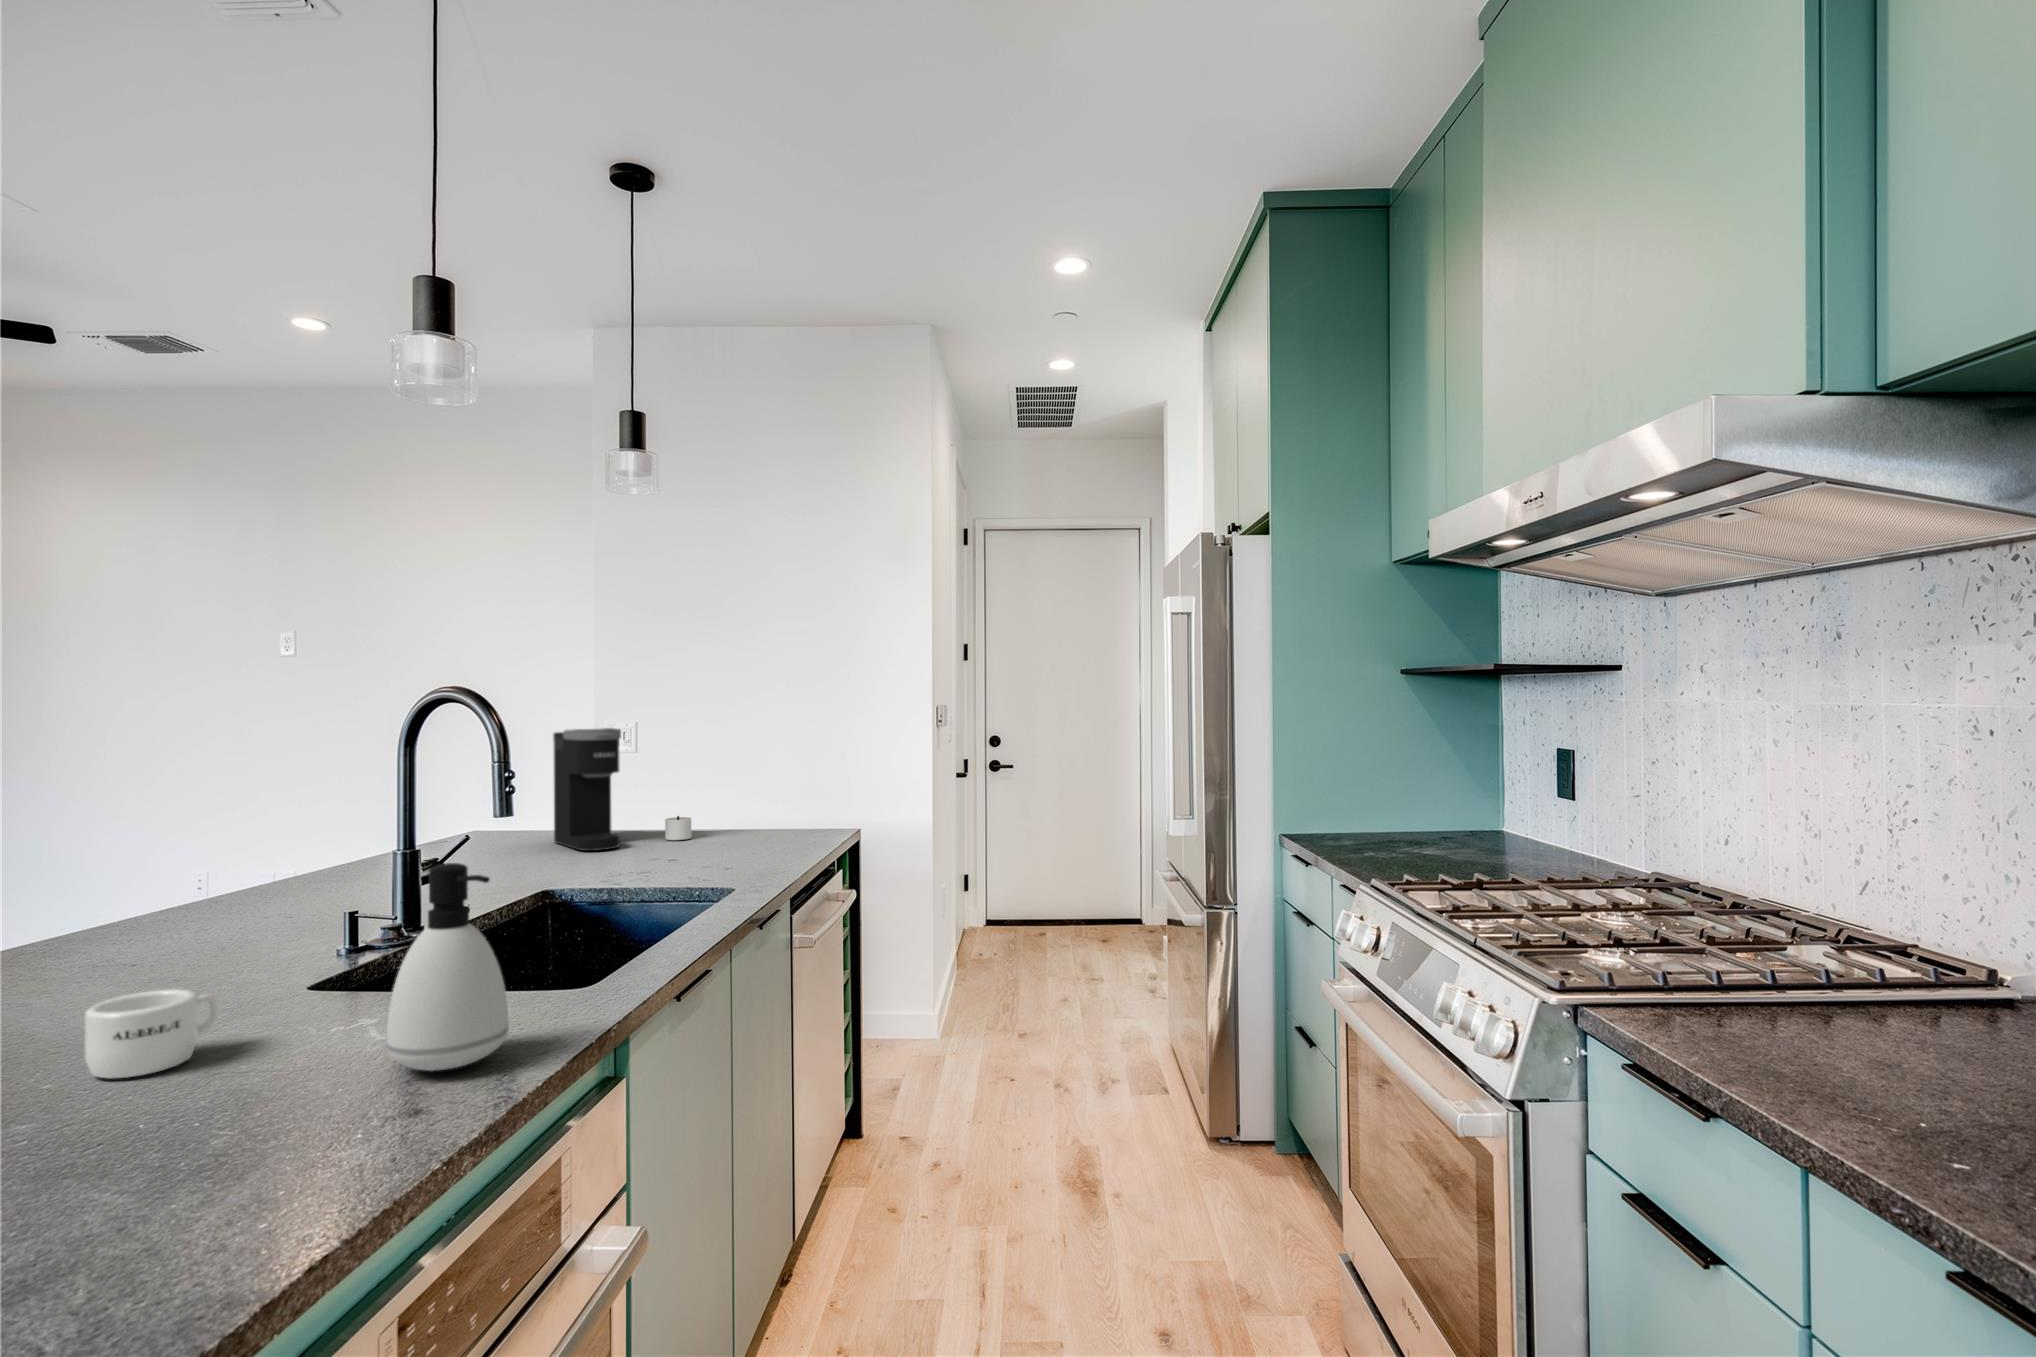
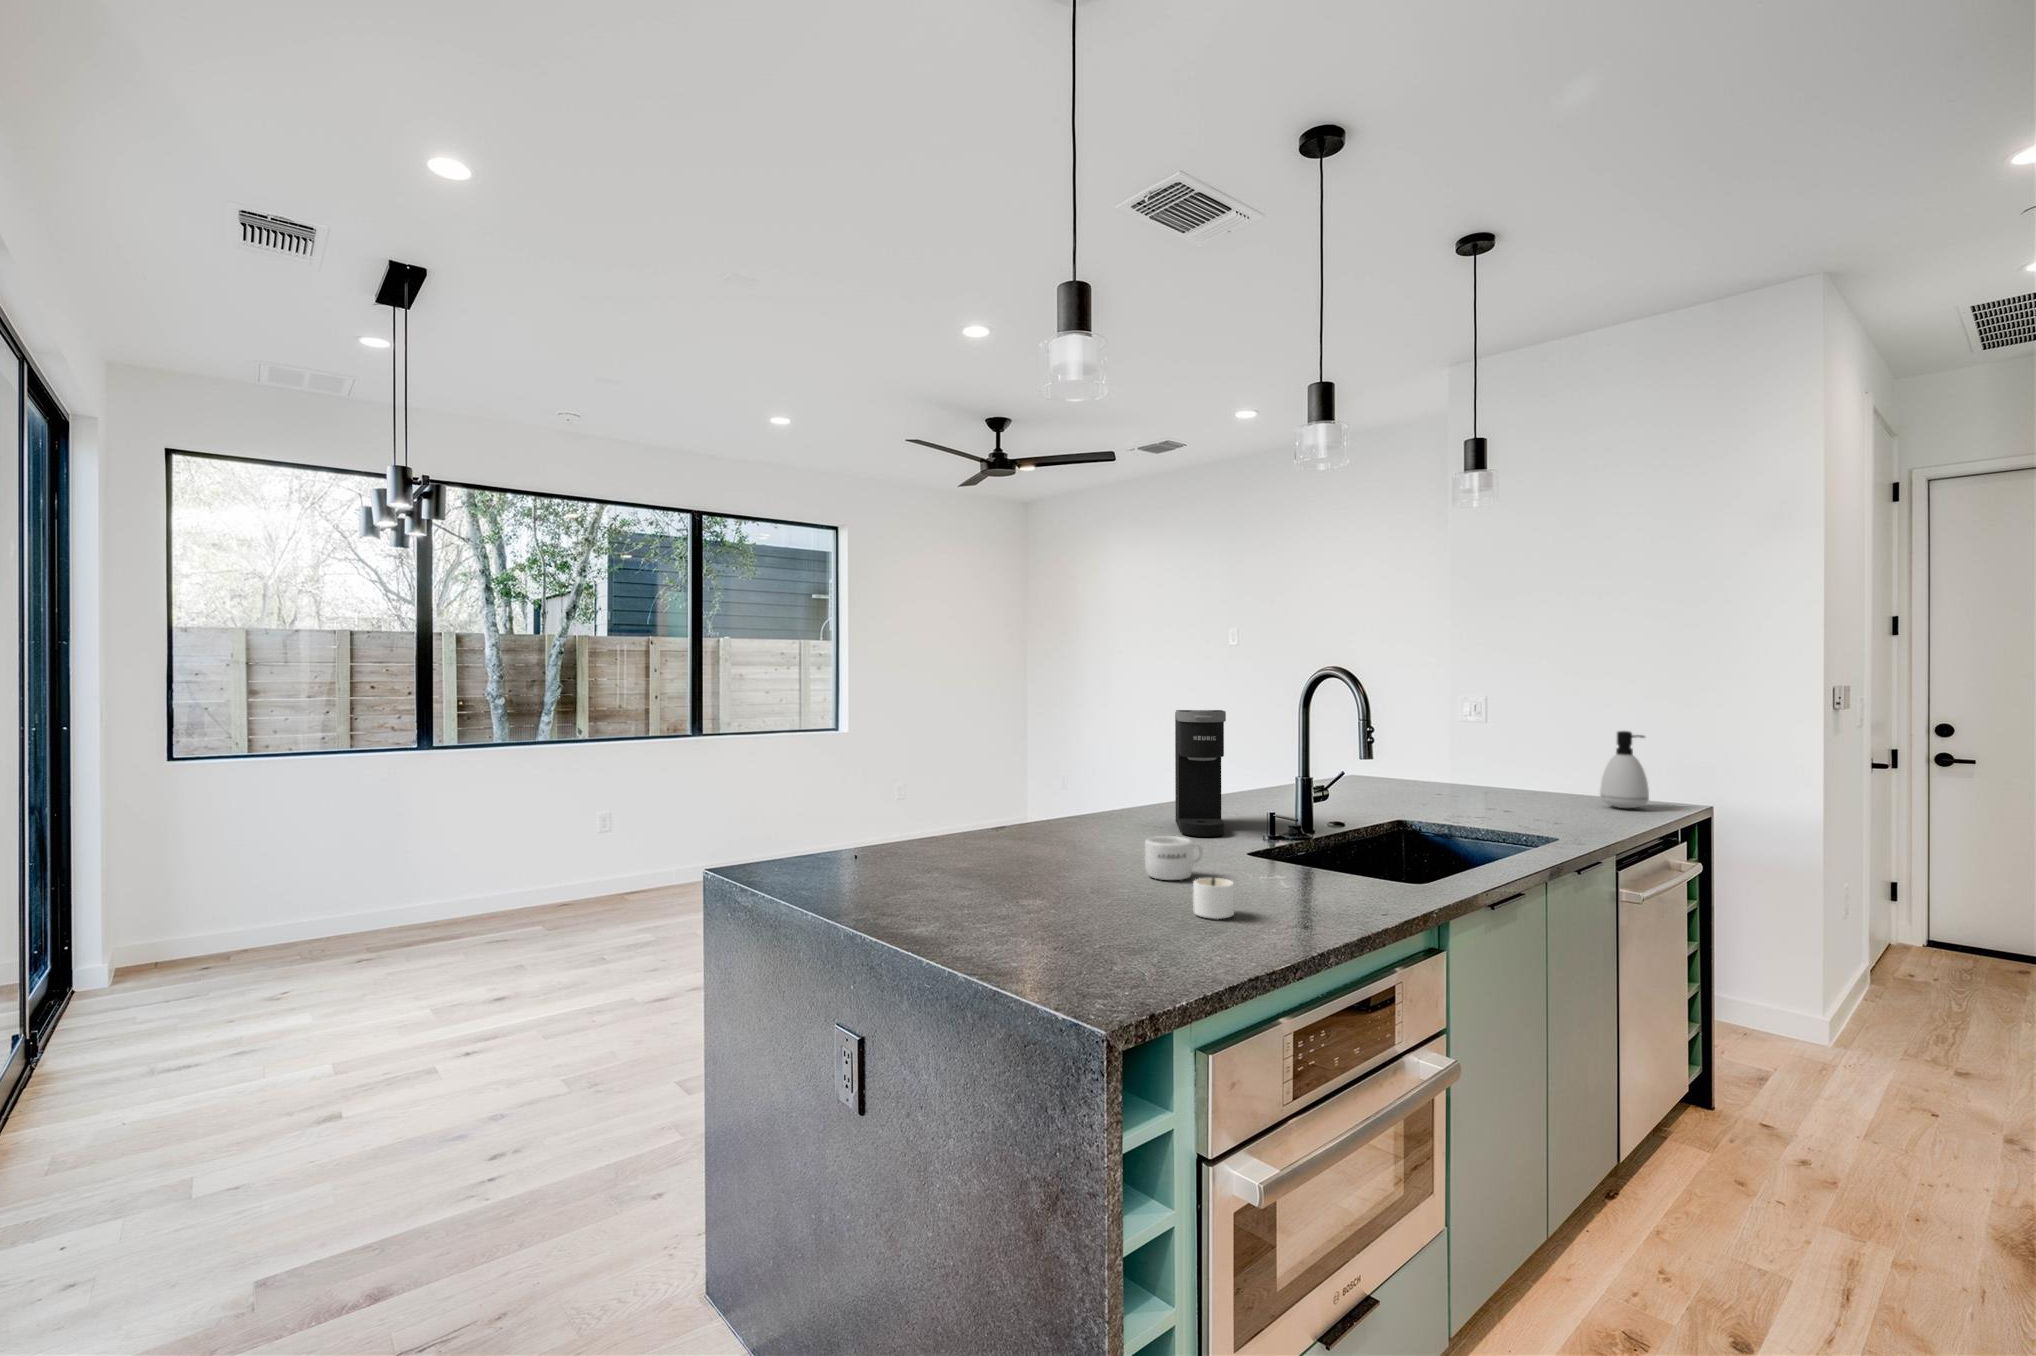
coffee maker: present [553,728,621,851] -> present [1175,710,1226,837]
candle: present [665,816,691,840] -> present [1193,877,1234,919]
soap dispenser: present [386,863,509,1071] -> present [1600,731,1649,808]

